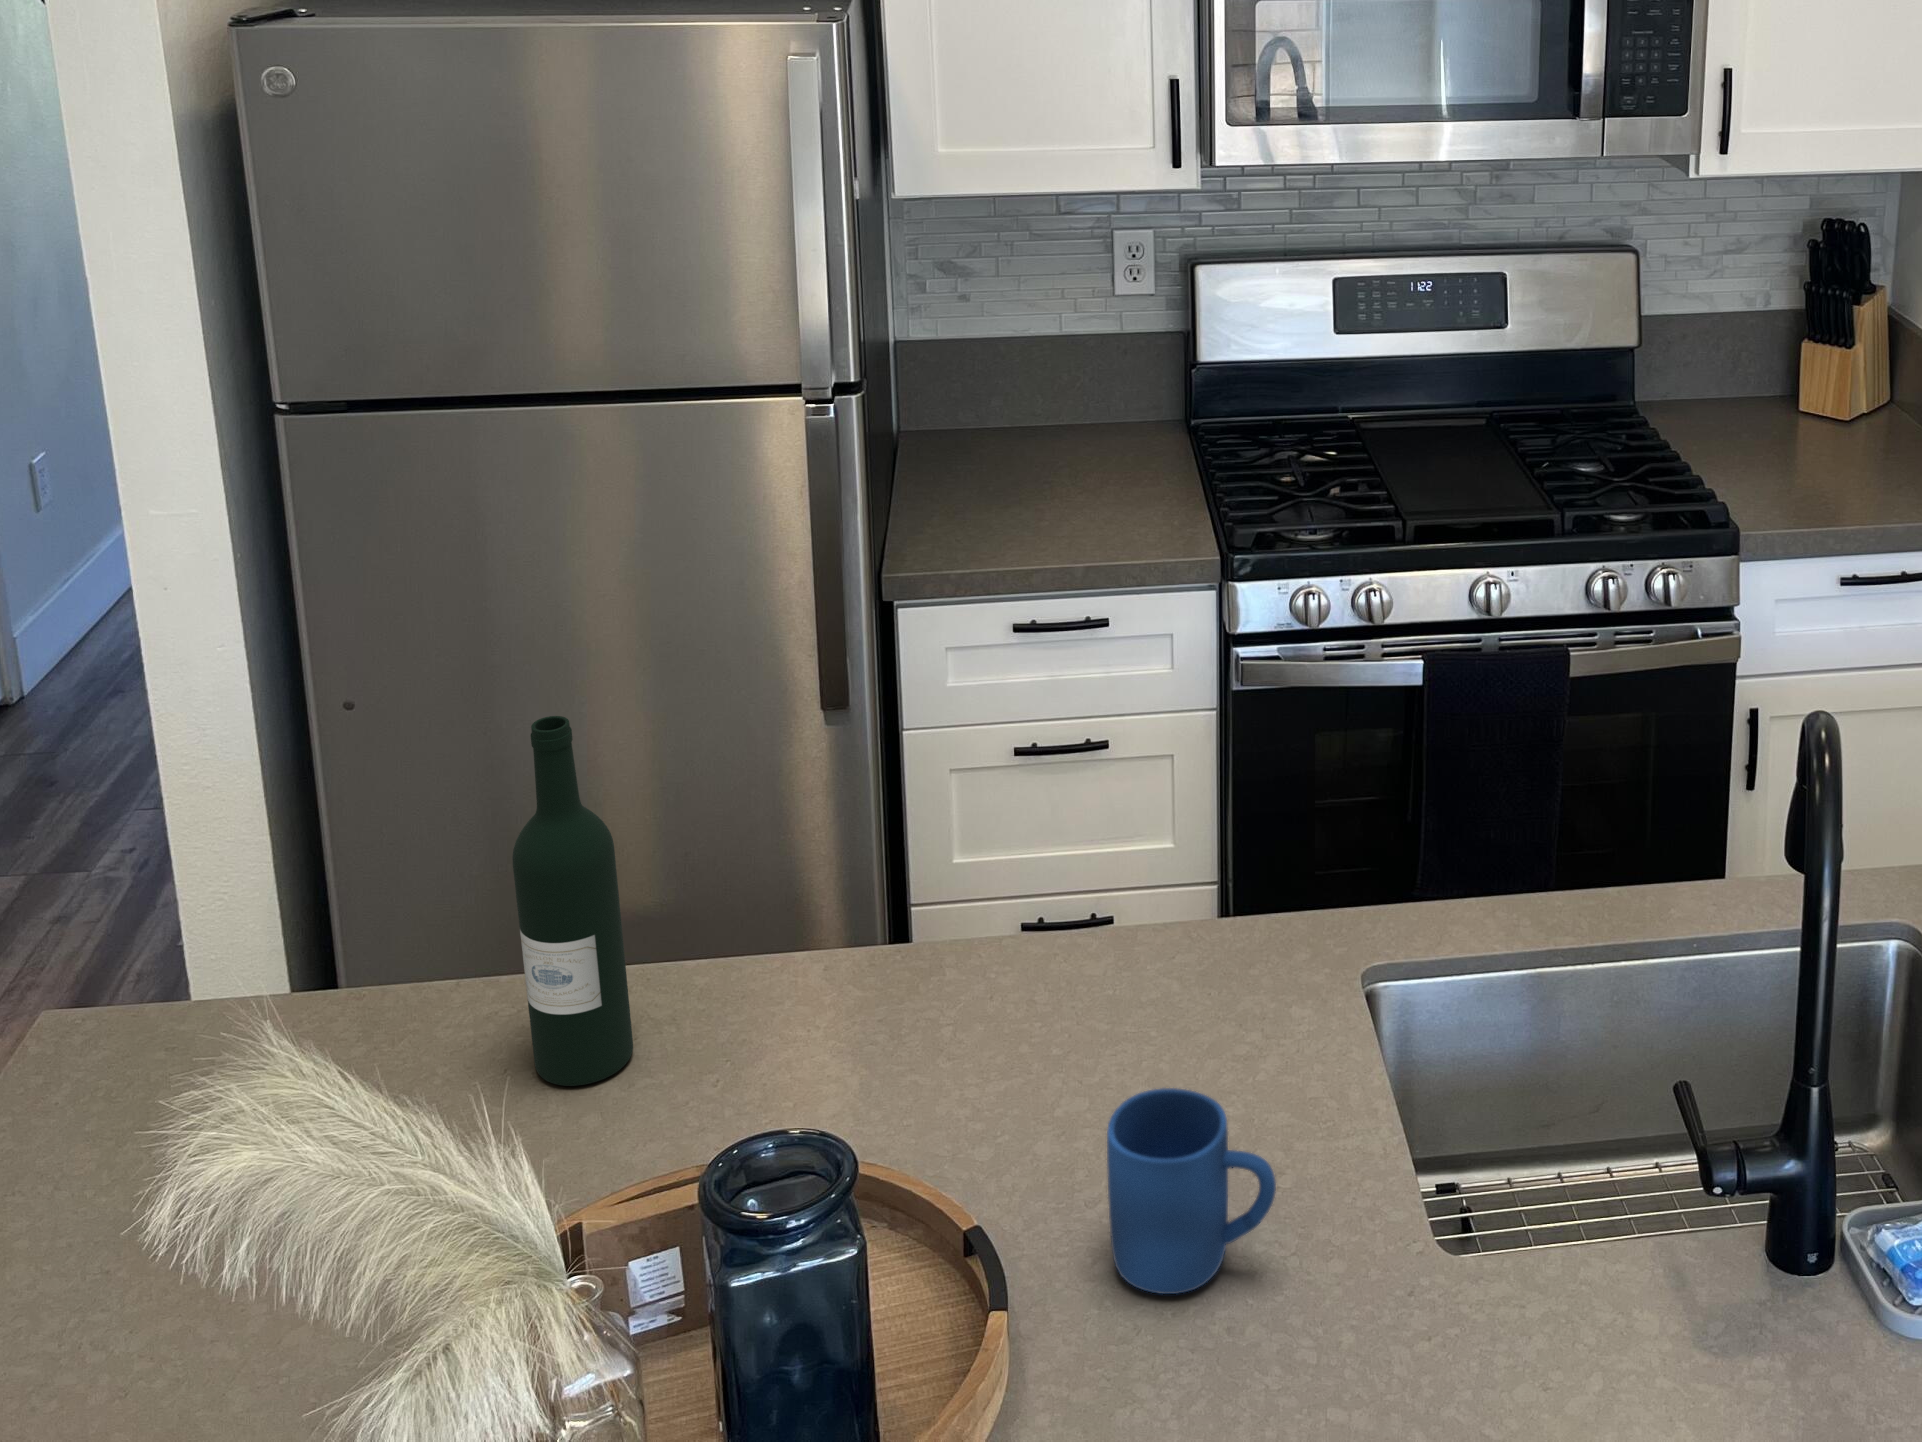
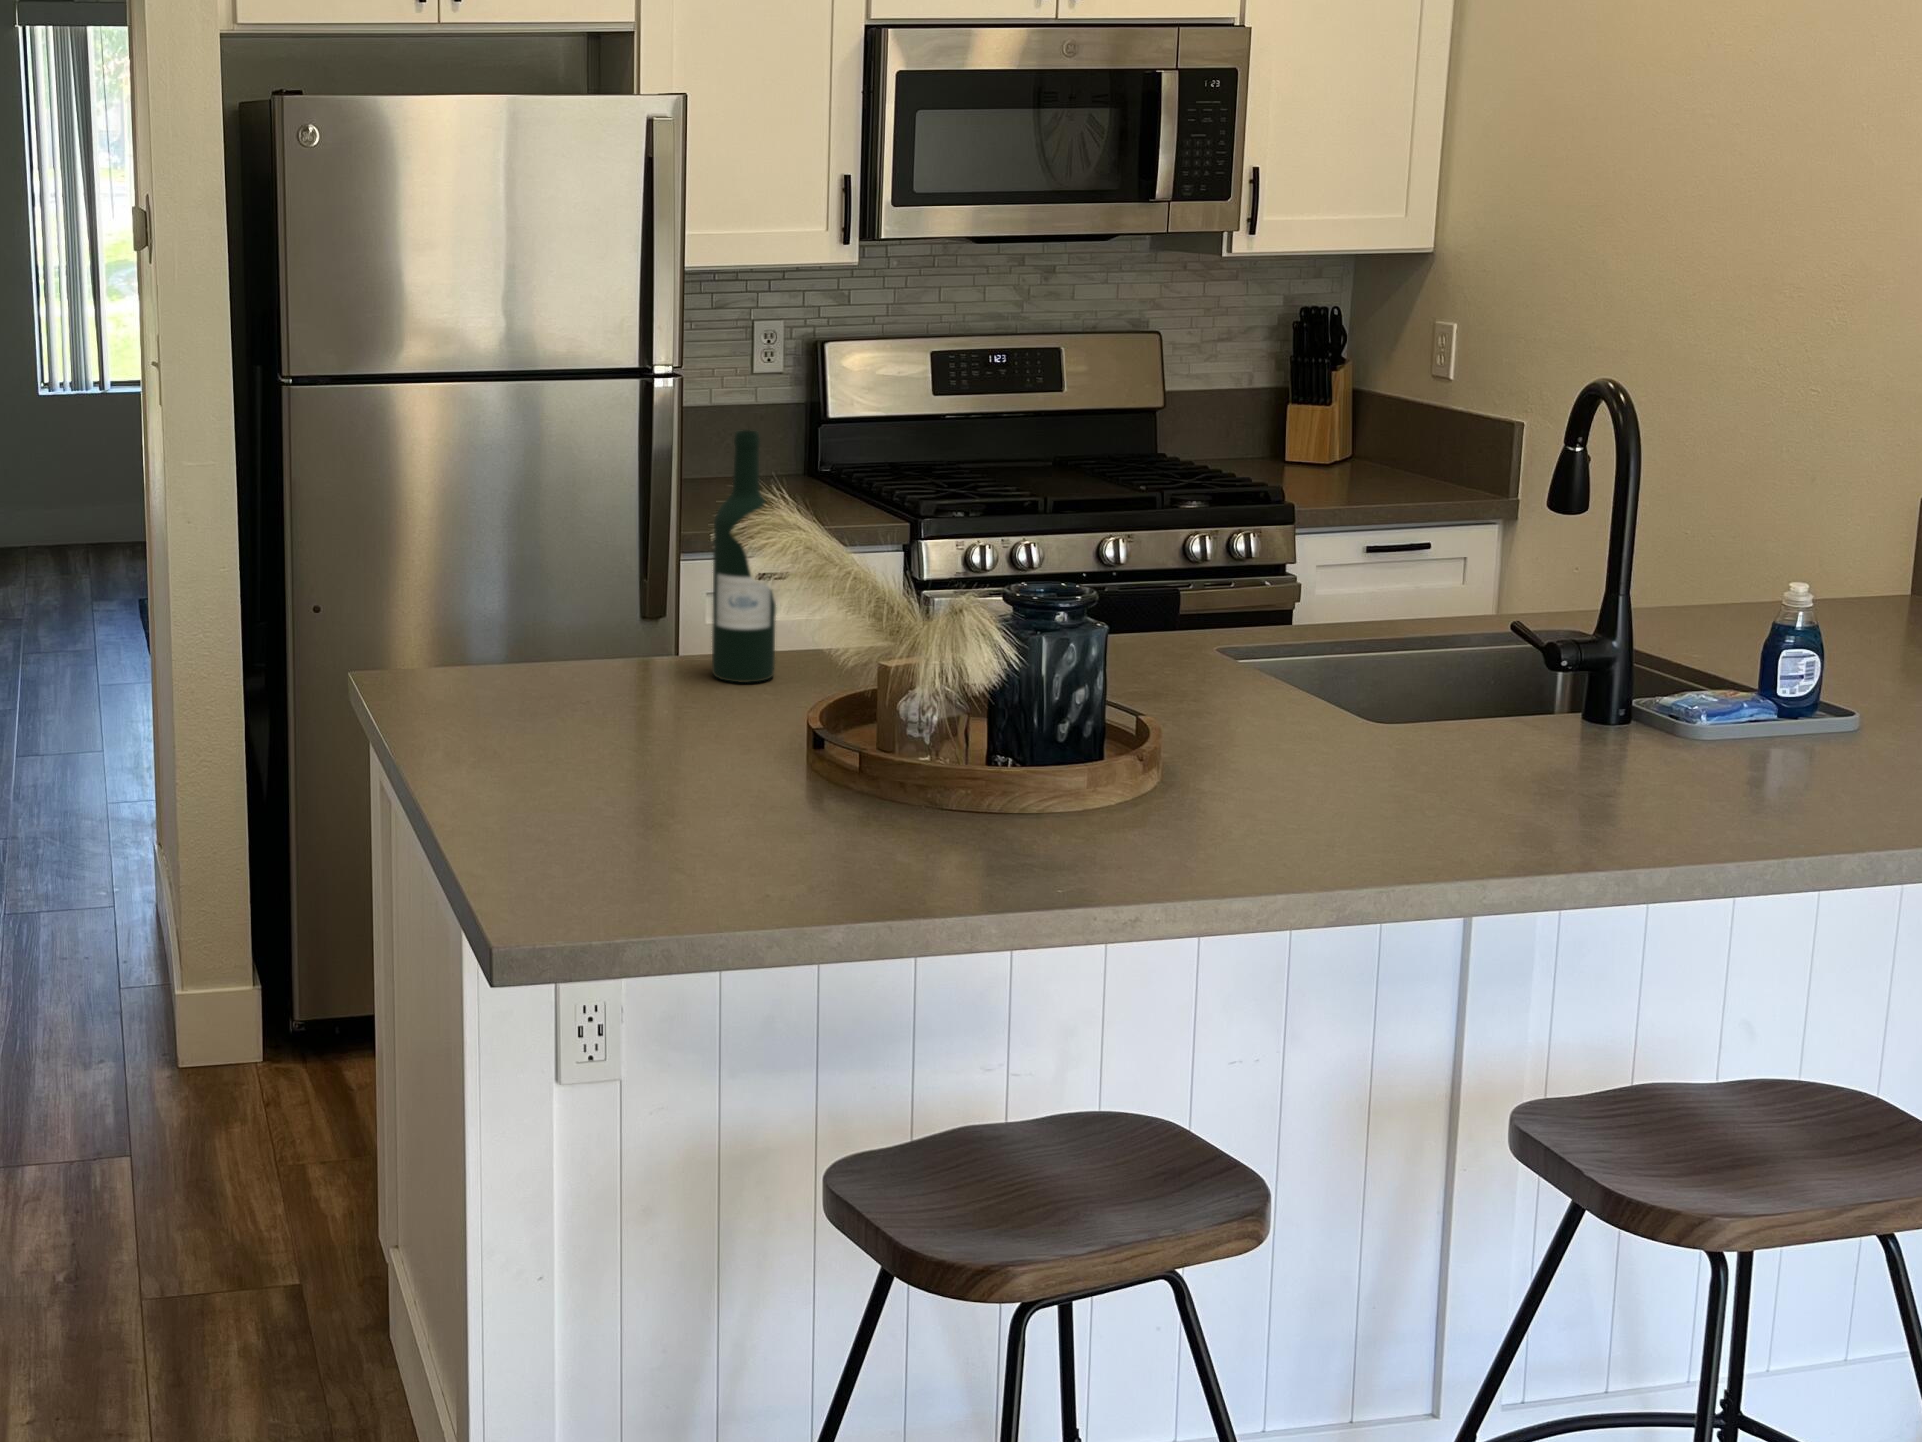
mug: present [1107,1088,1276,1294] -> none [1173,619,1288,734]

